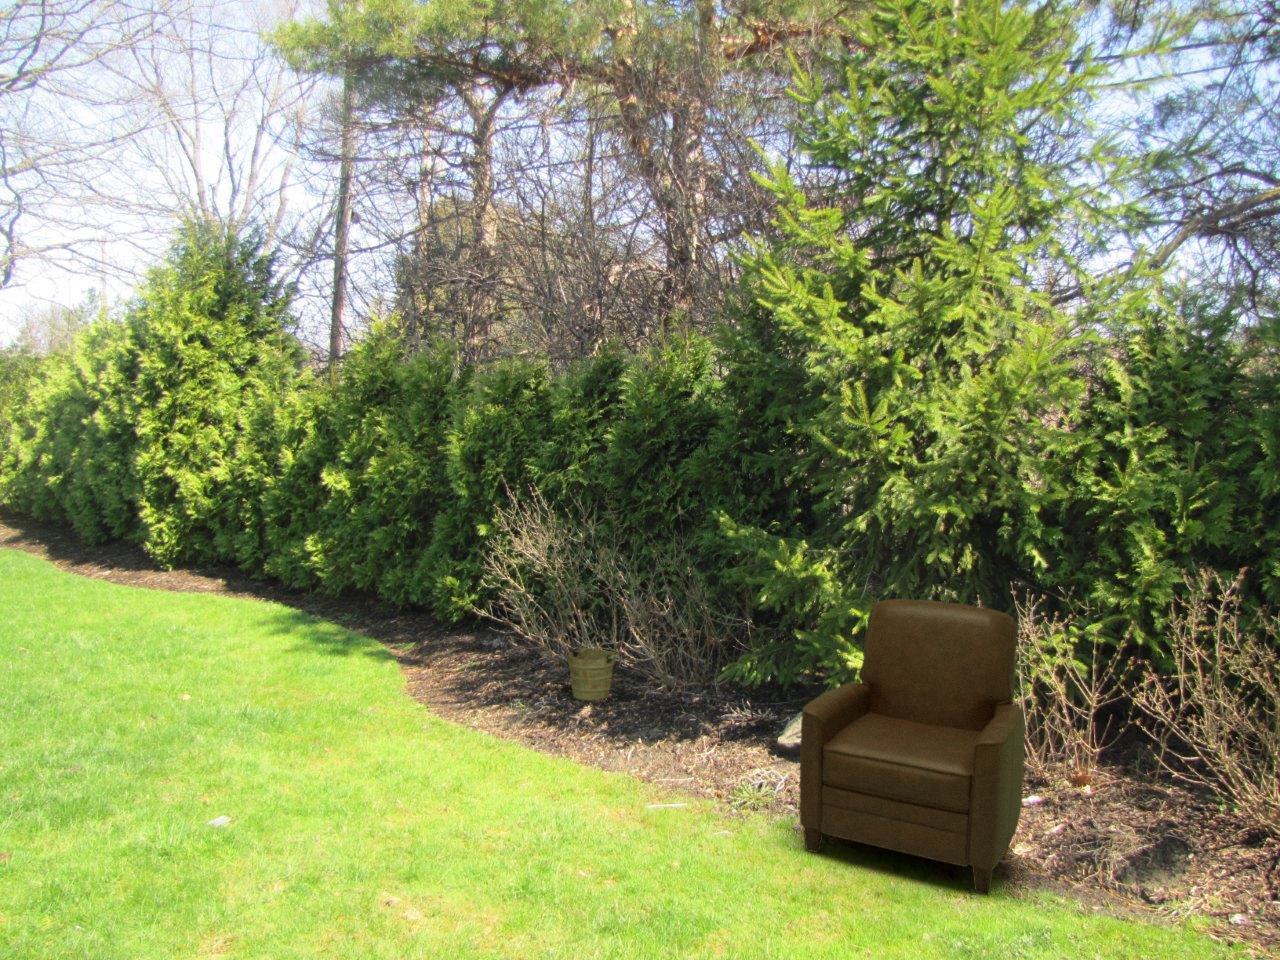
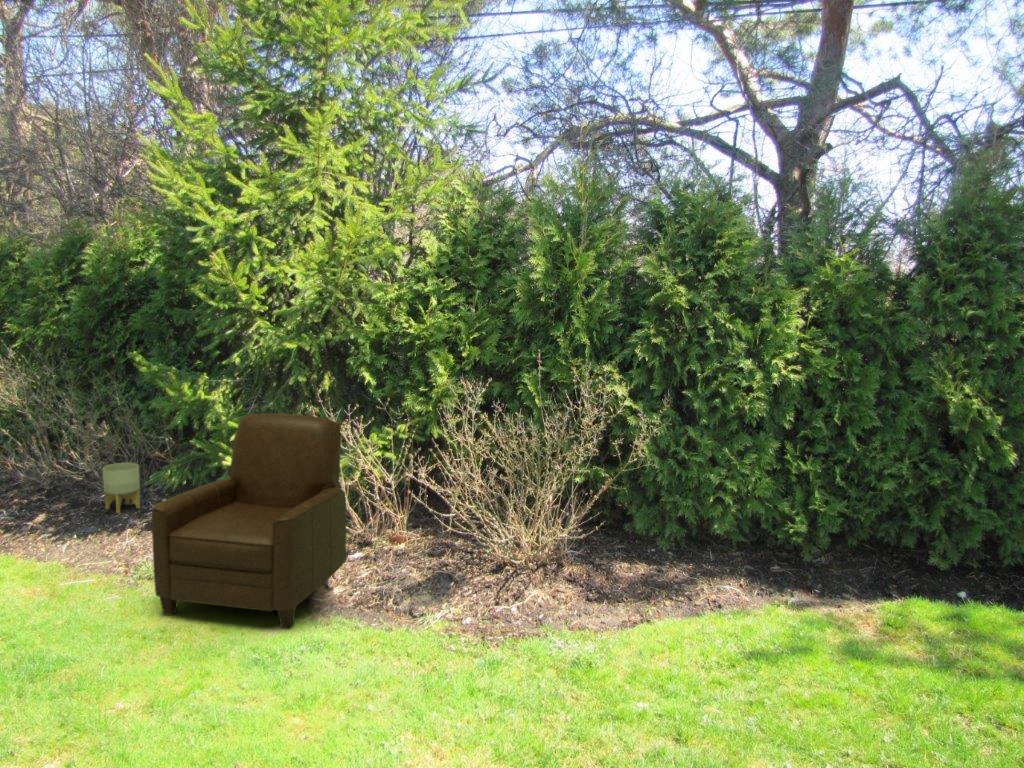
bucket: present [568,648,616,701] -> none [27,463,79,508]
planter: none [653,653,692,714] -> present [103,463,140,513]

